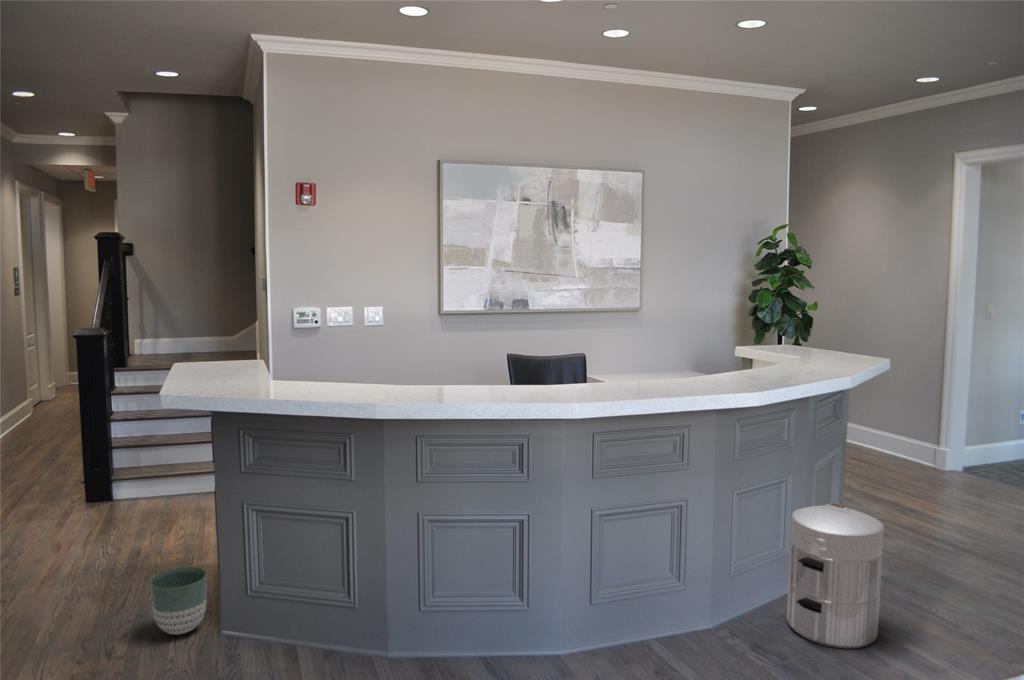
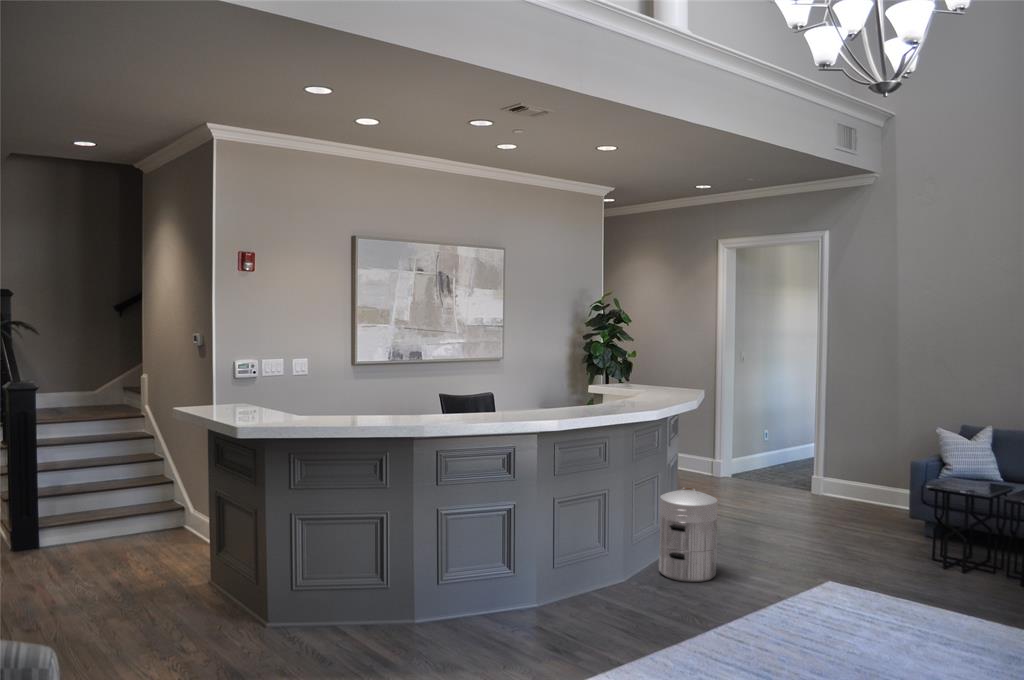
planter: present [150,567,207,635] -> none [201,576,246,630]

